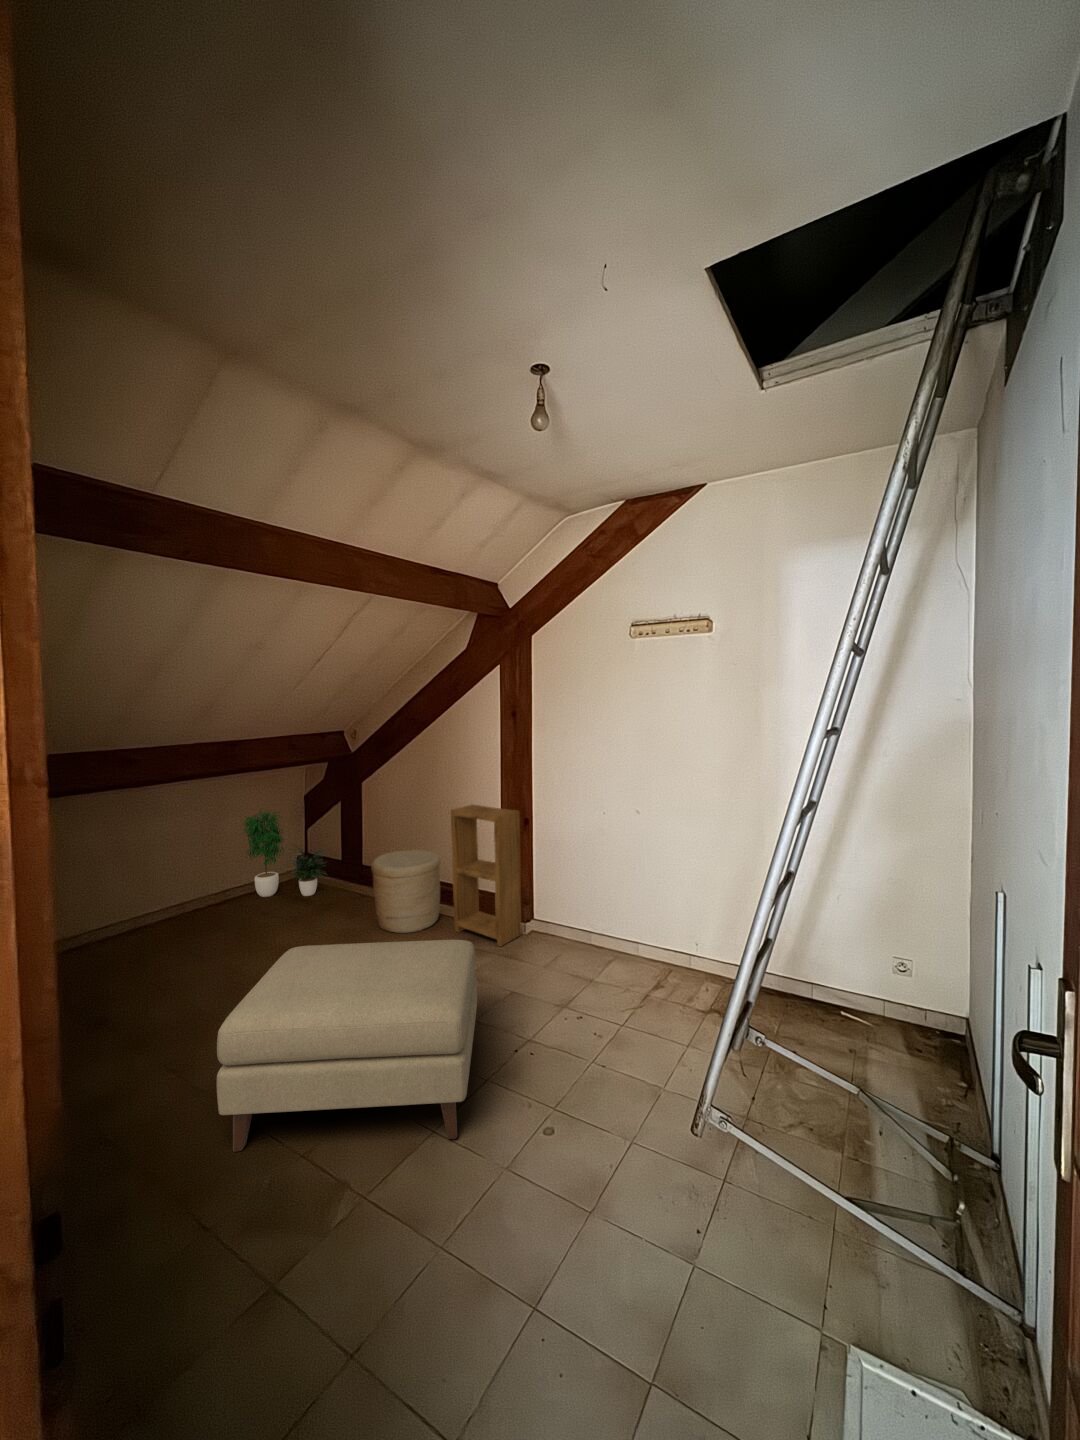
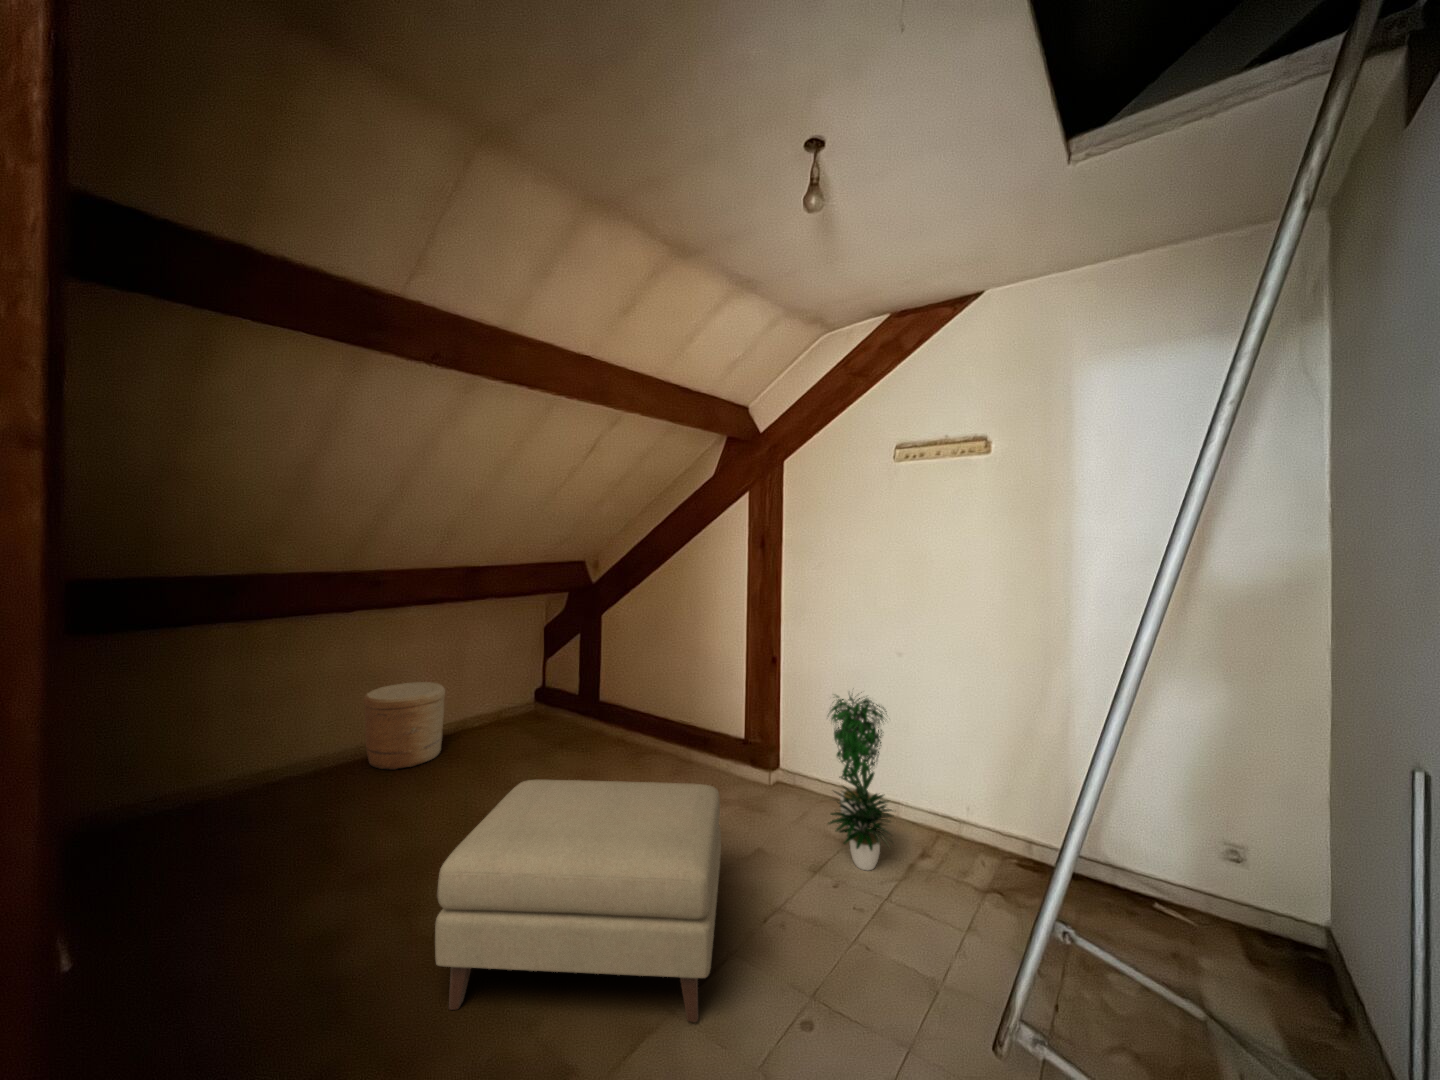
shelving unit: present [451,805,522,946] -> none [693,639,766,796]
potted plant: present [244,808,327,897] -> present [829,696,892,871]
woven basket: present [371,850,440,933] -> present [363,682,445,770]

